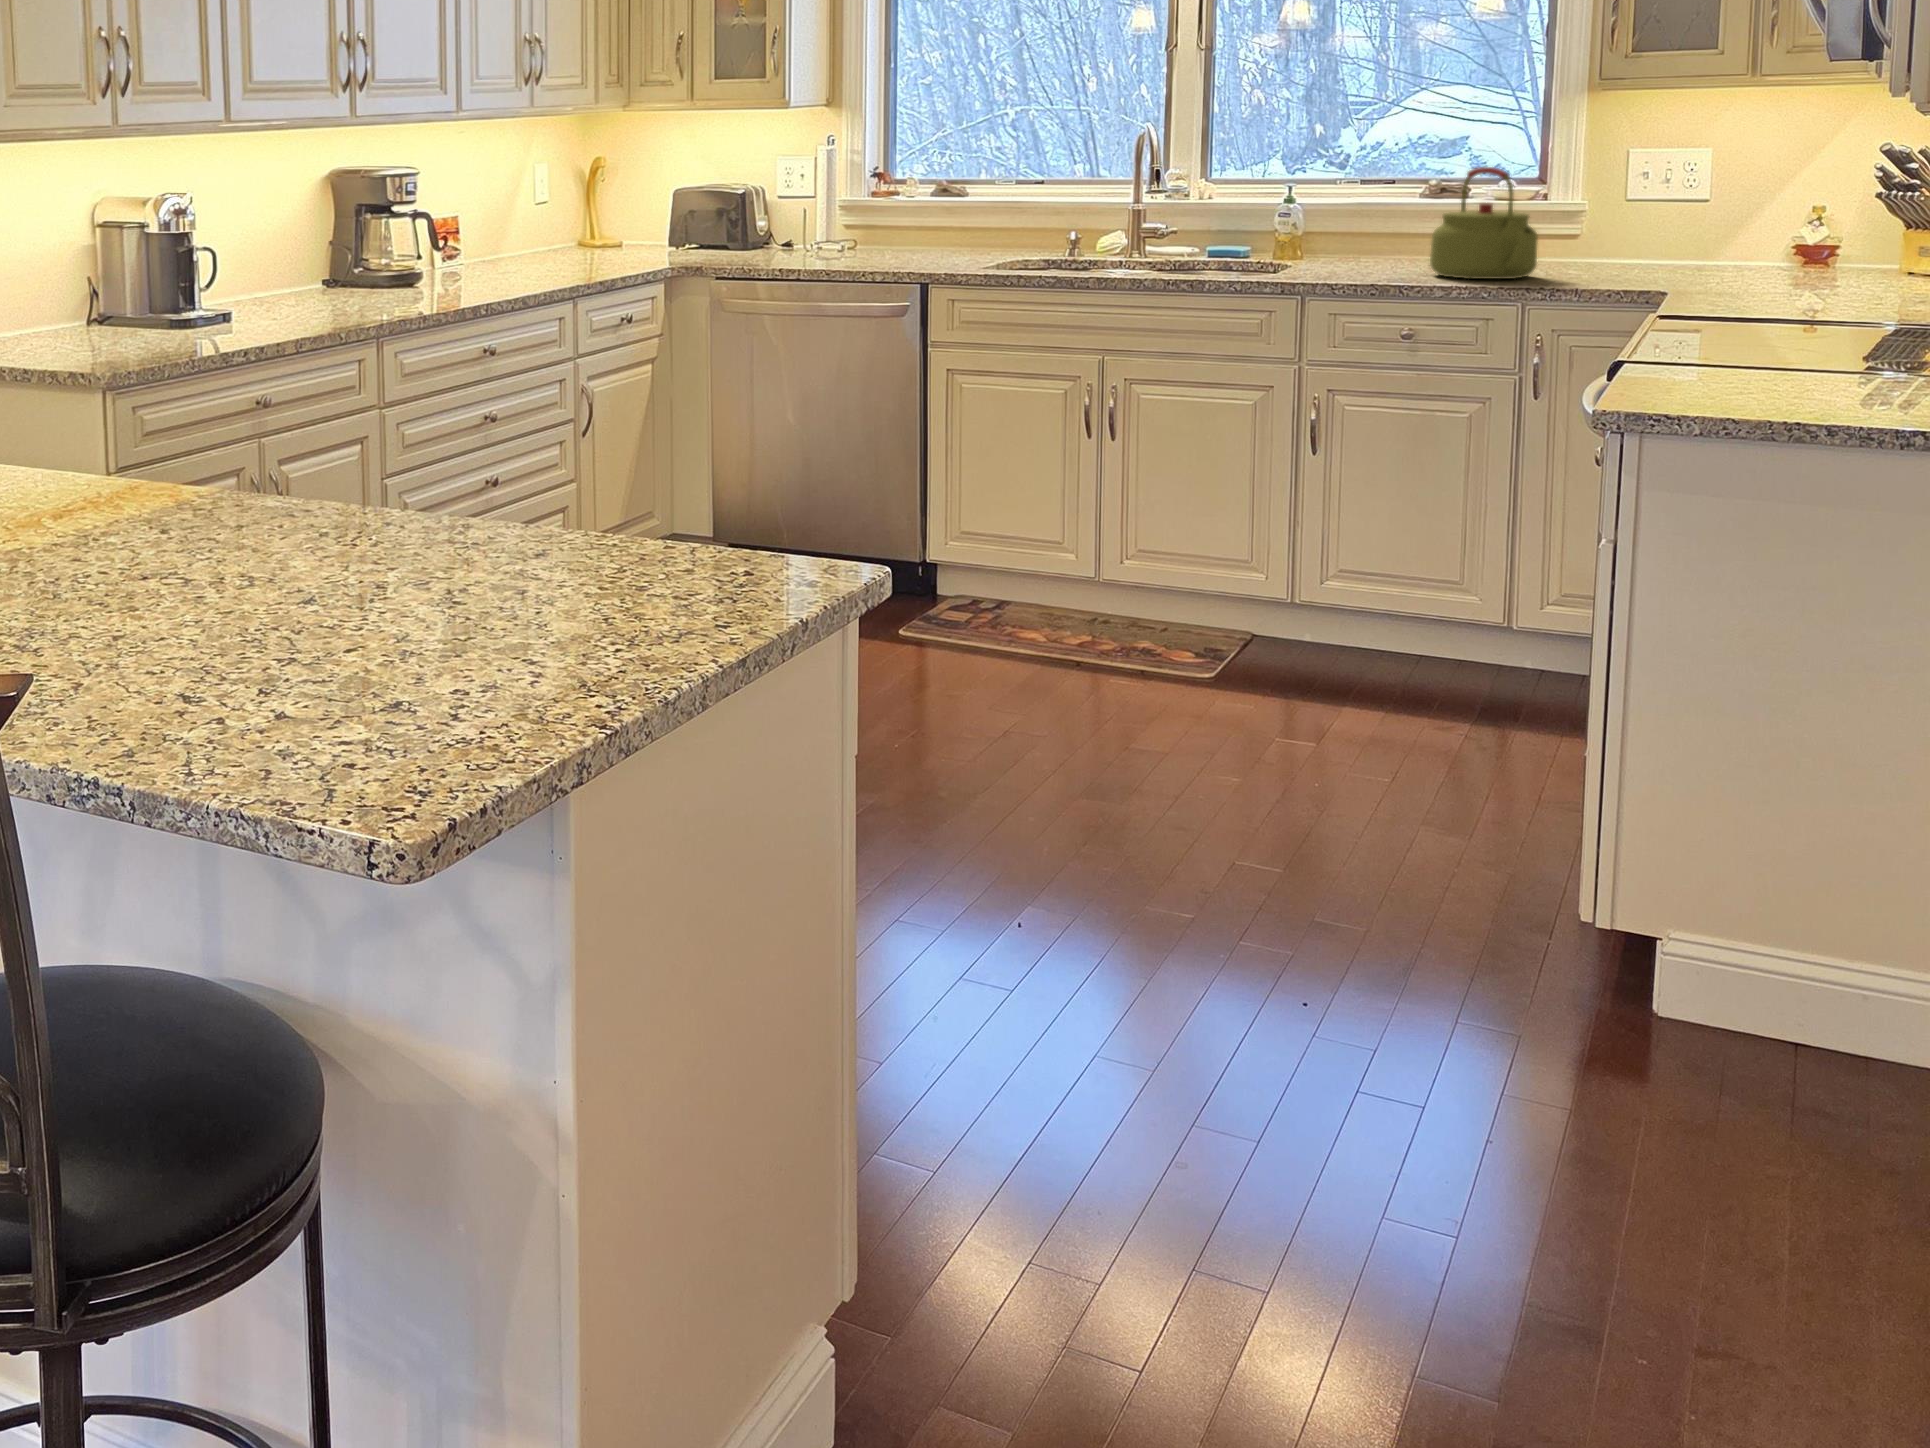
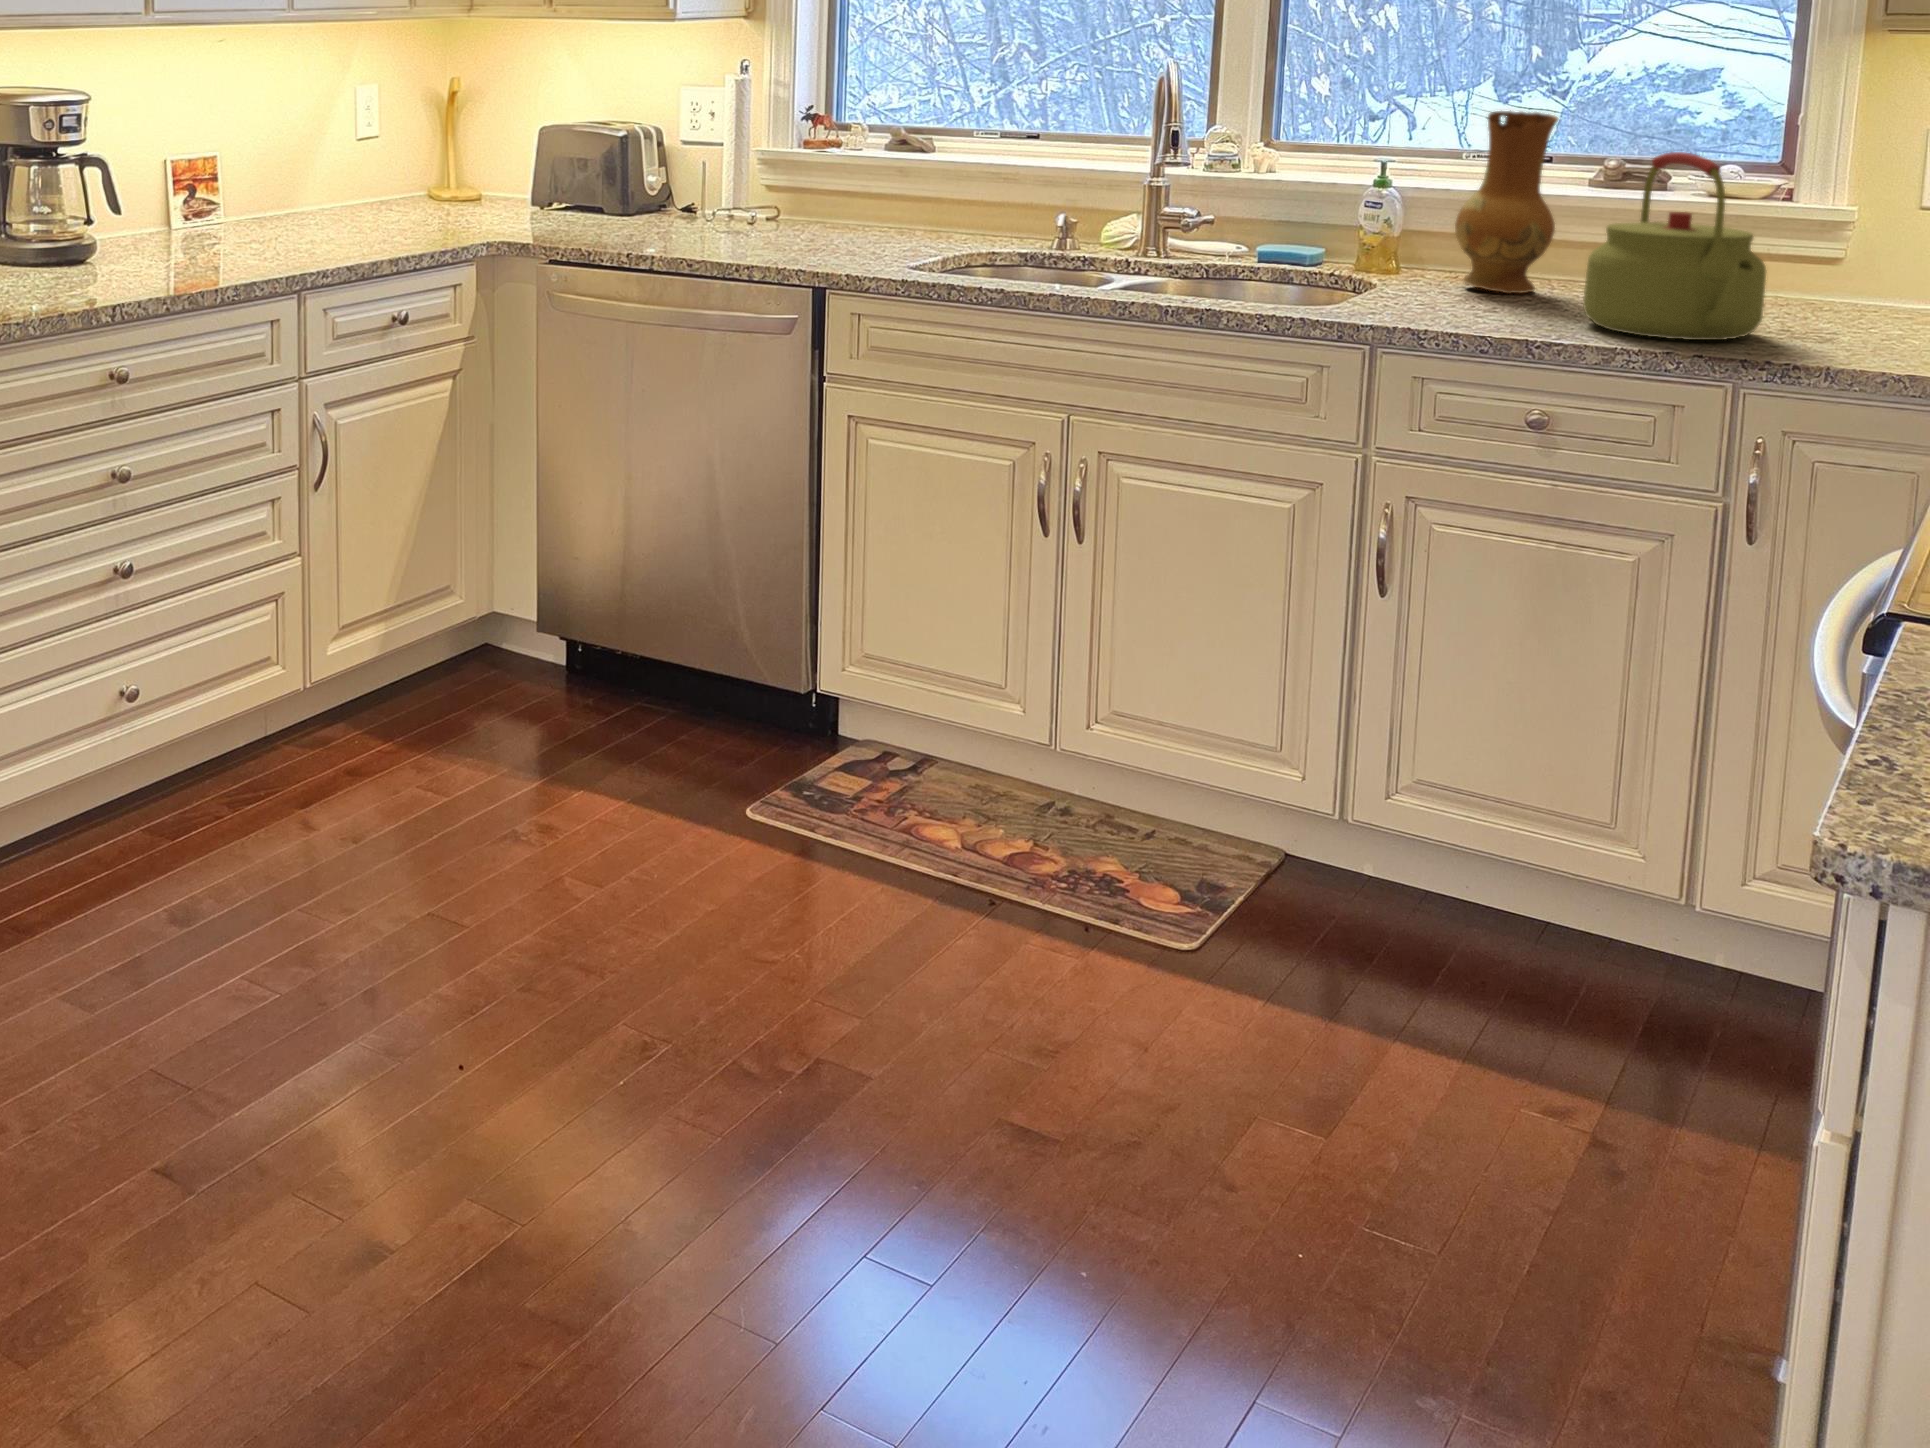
ceramic jug: none [1342,148,1405,264] -> present [1455,111,1558,294]

